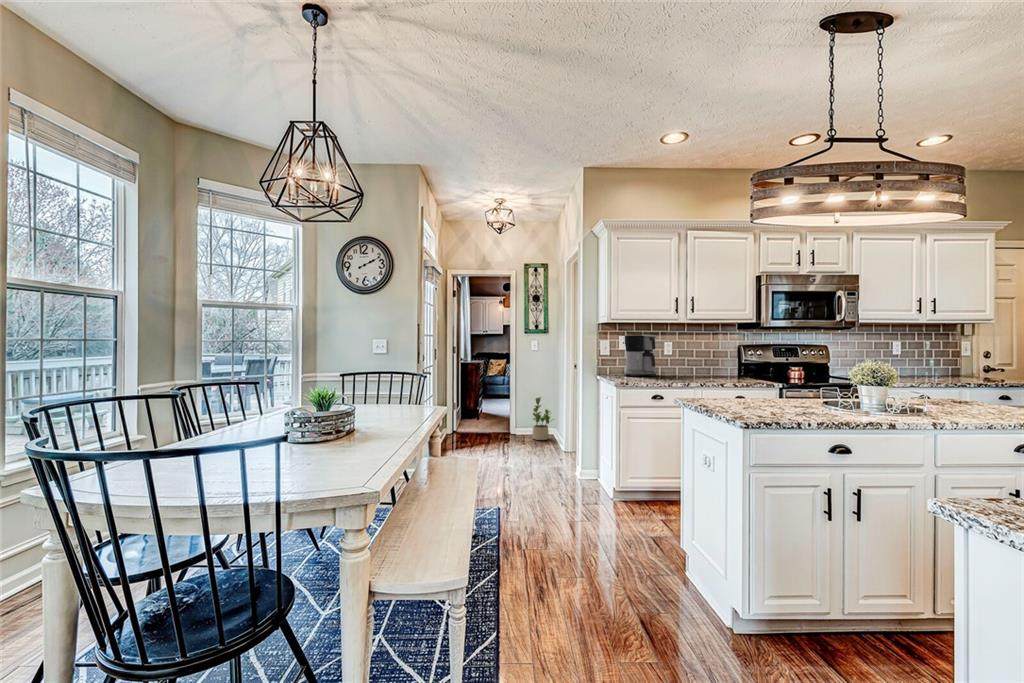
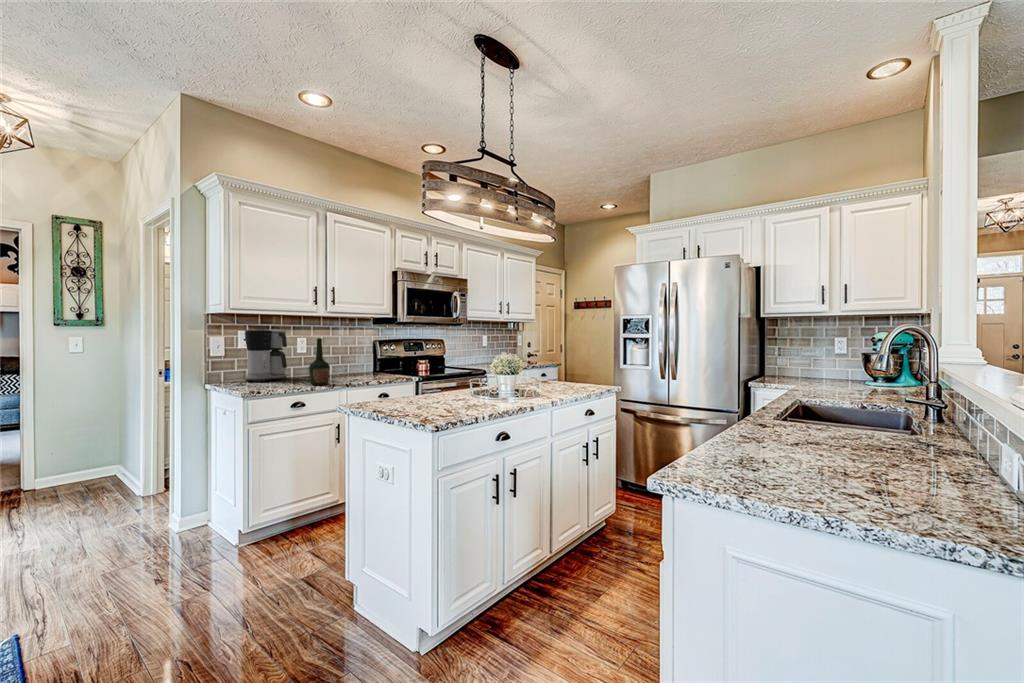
bottle: none [669,342,687,382] -> present [309,338,330,385]
potted plant: present [532,397,554,440] -> none [75,422,119,488]

